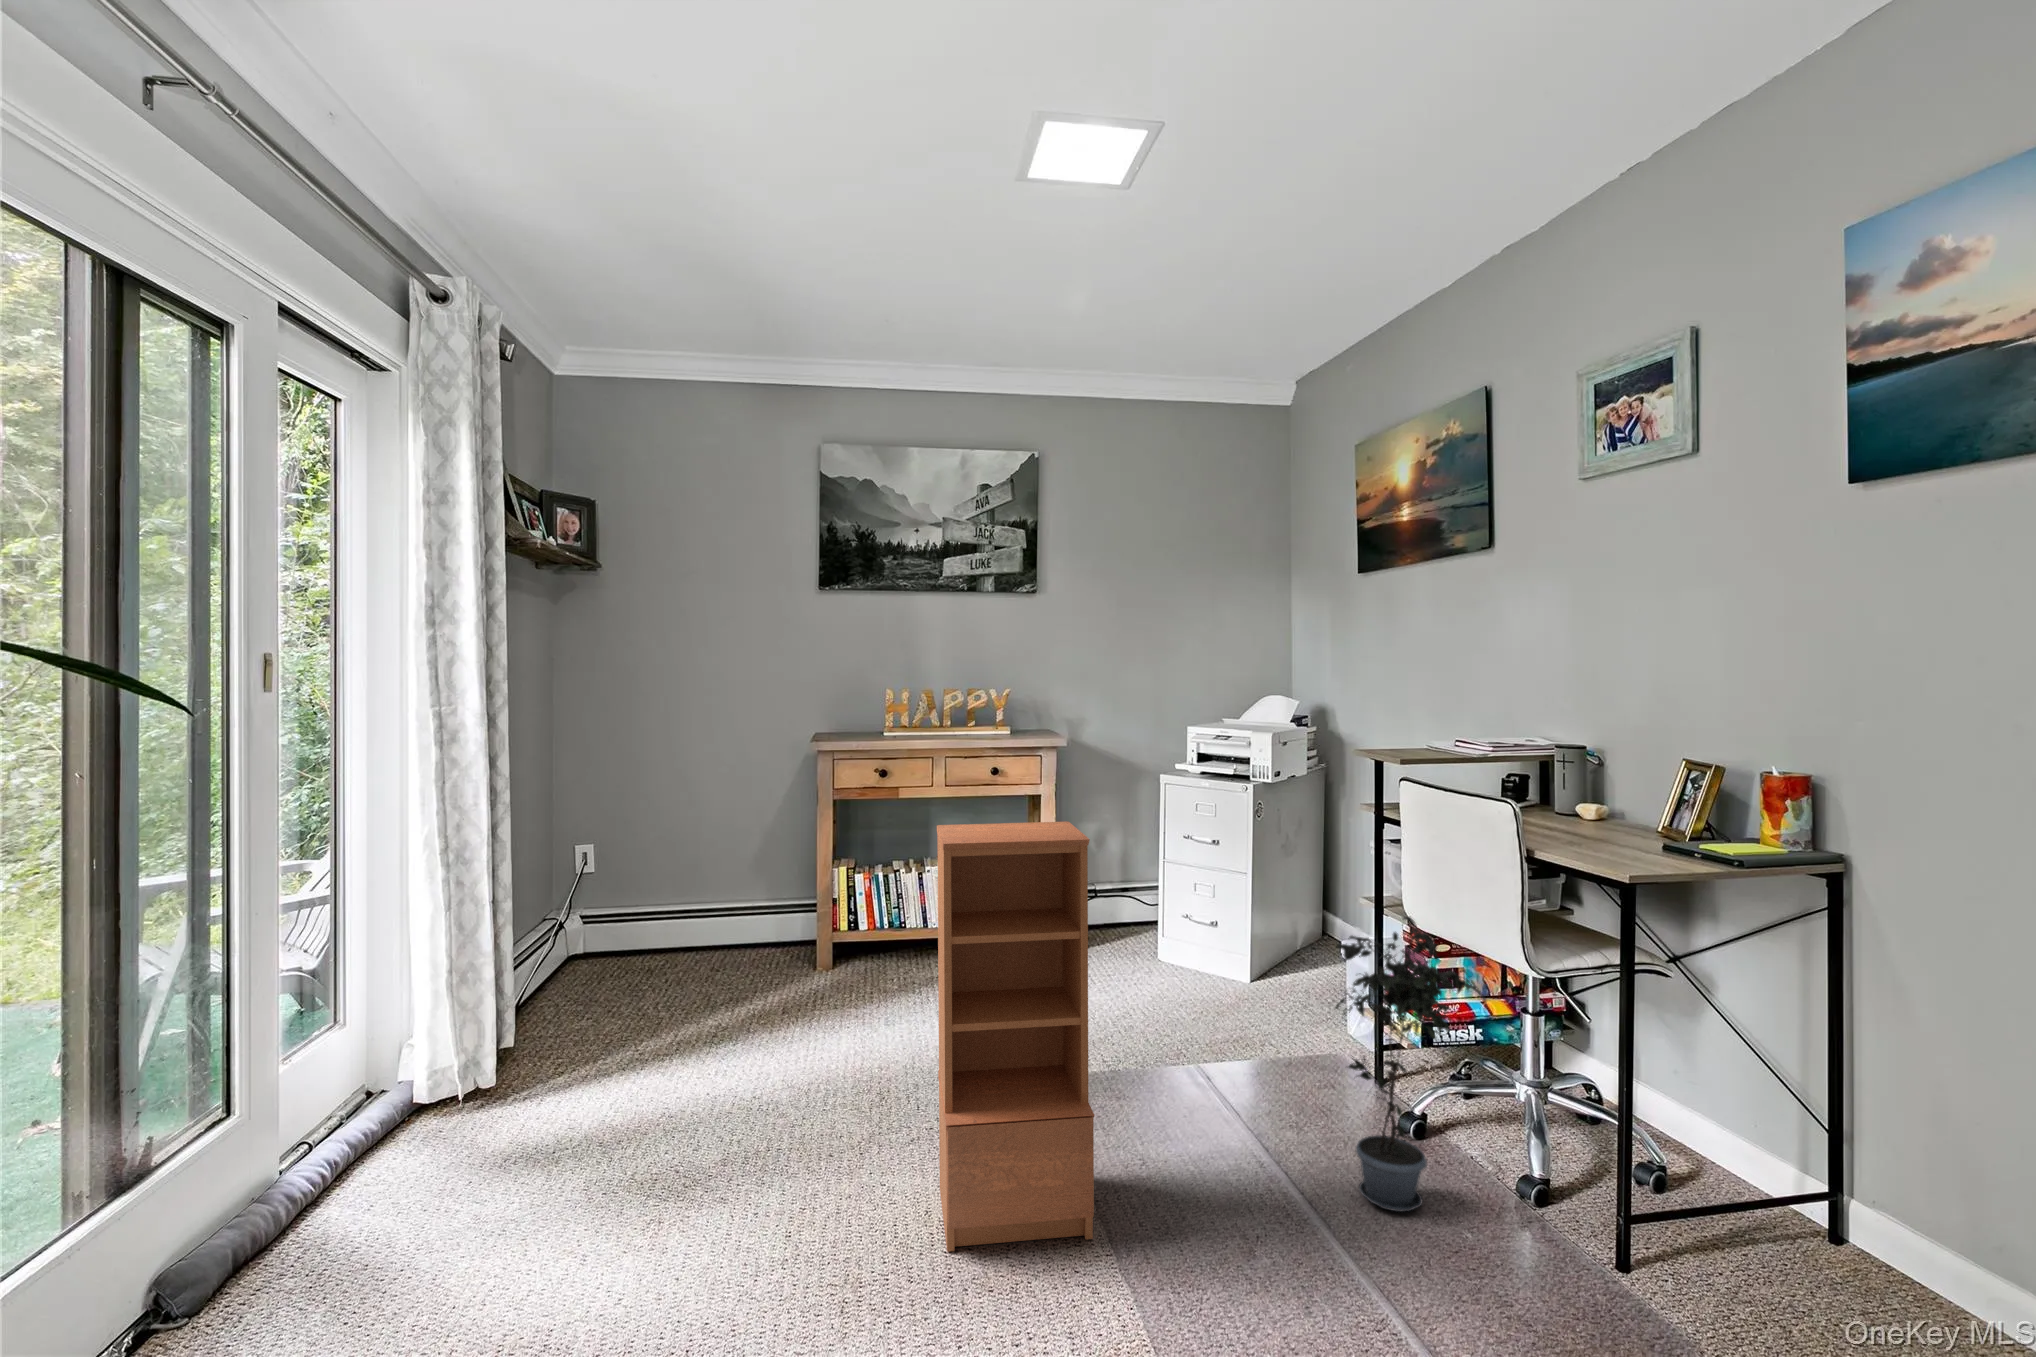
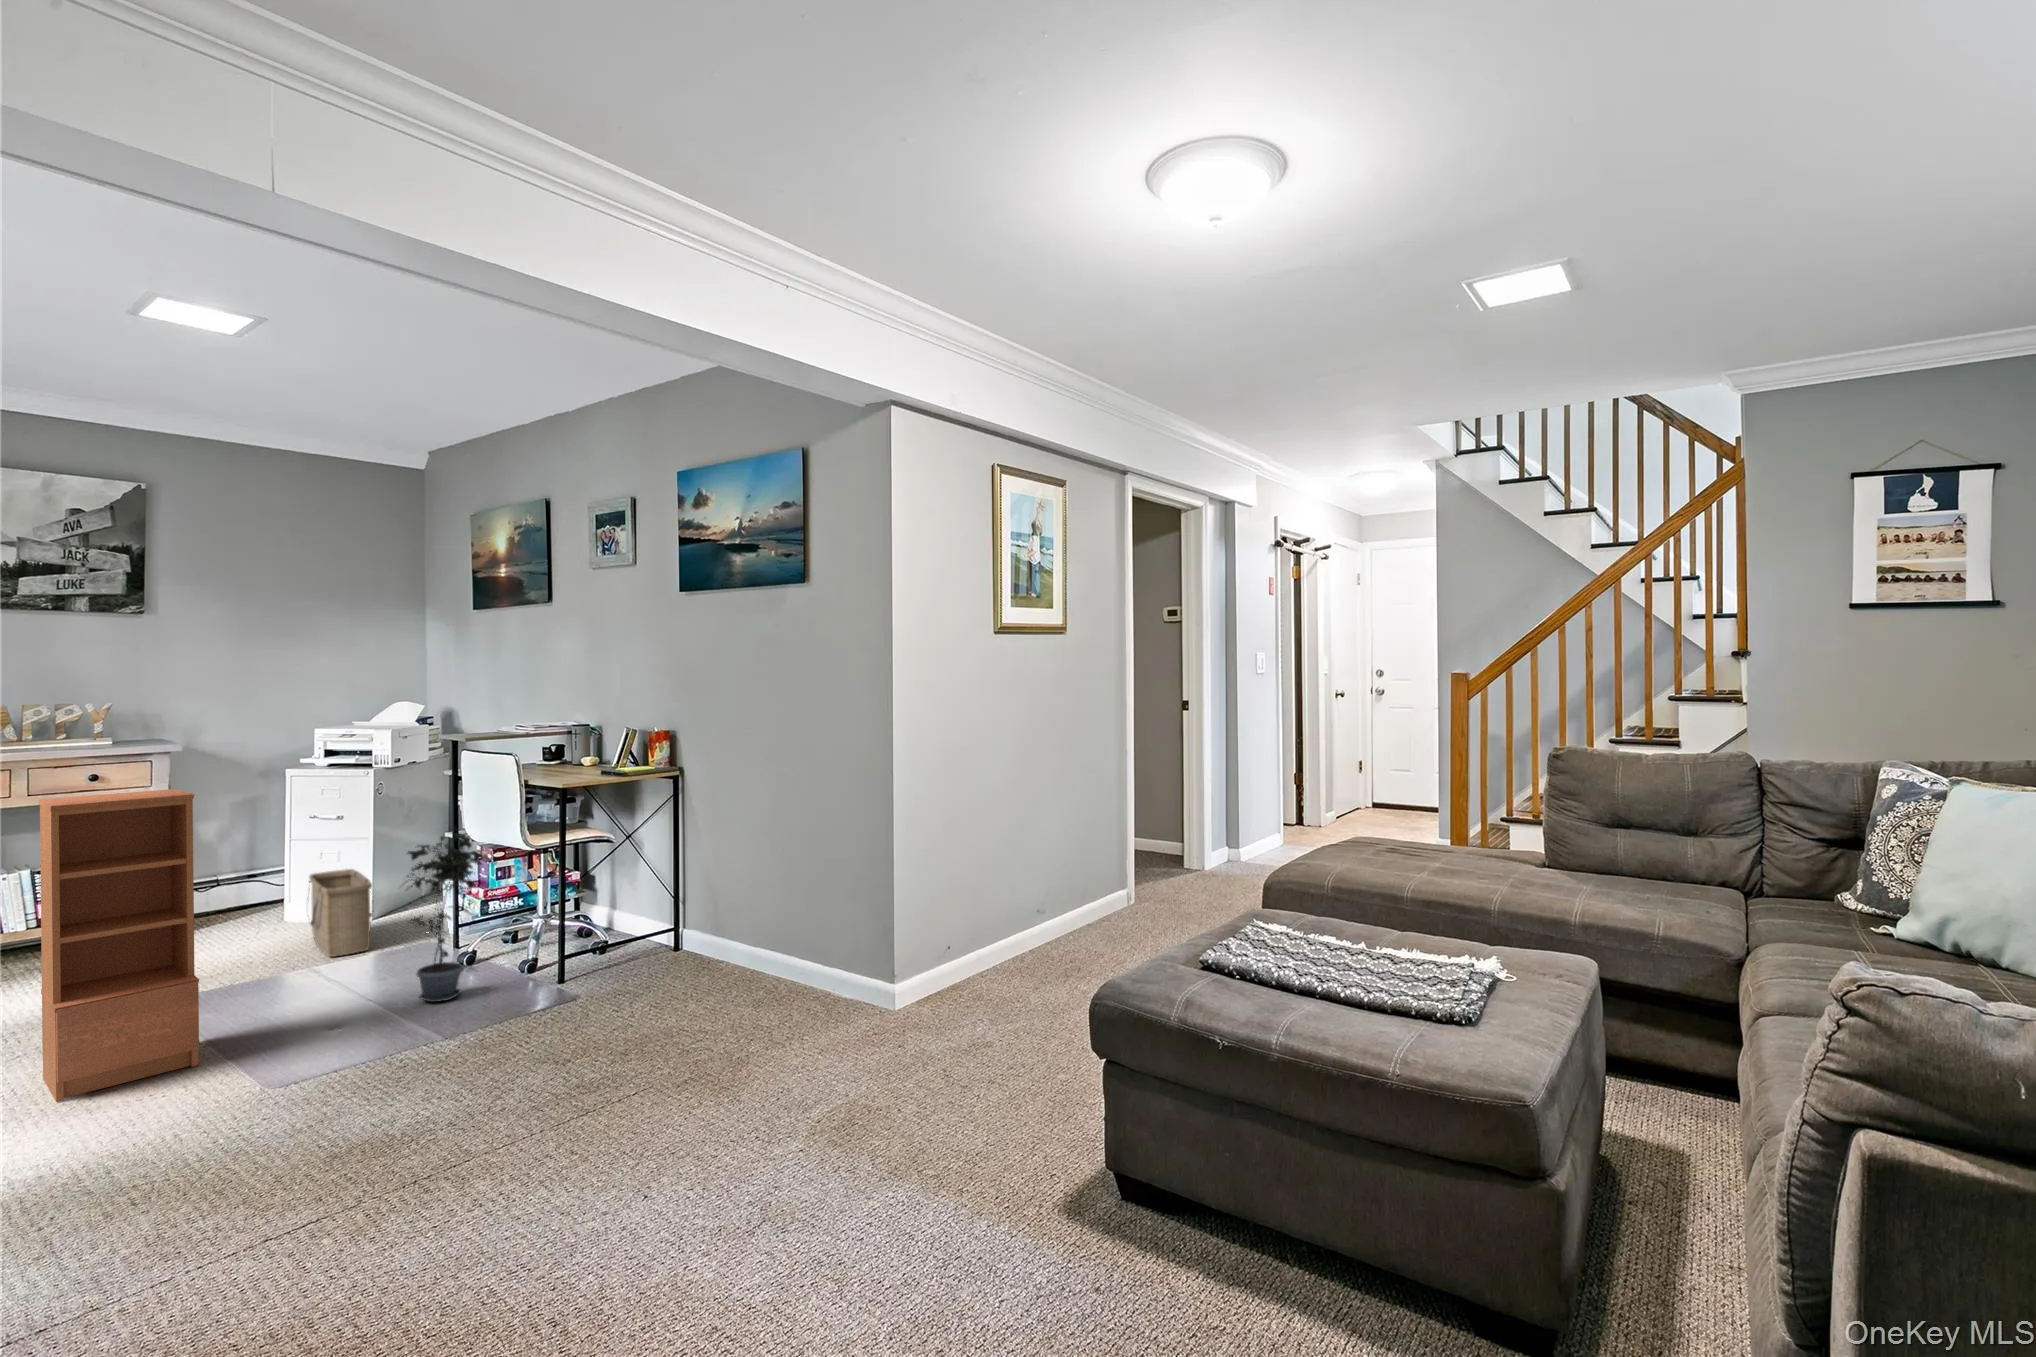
basket: none [1188,916,1266,1045] -> present [309,869,372,957]

